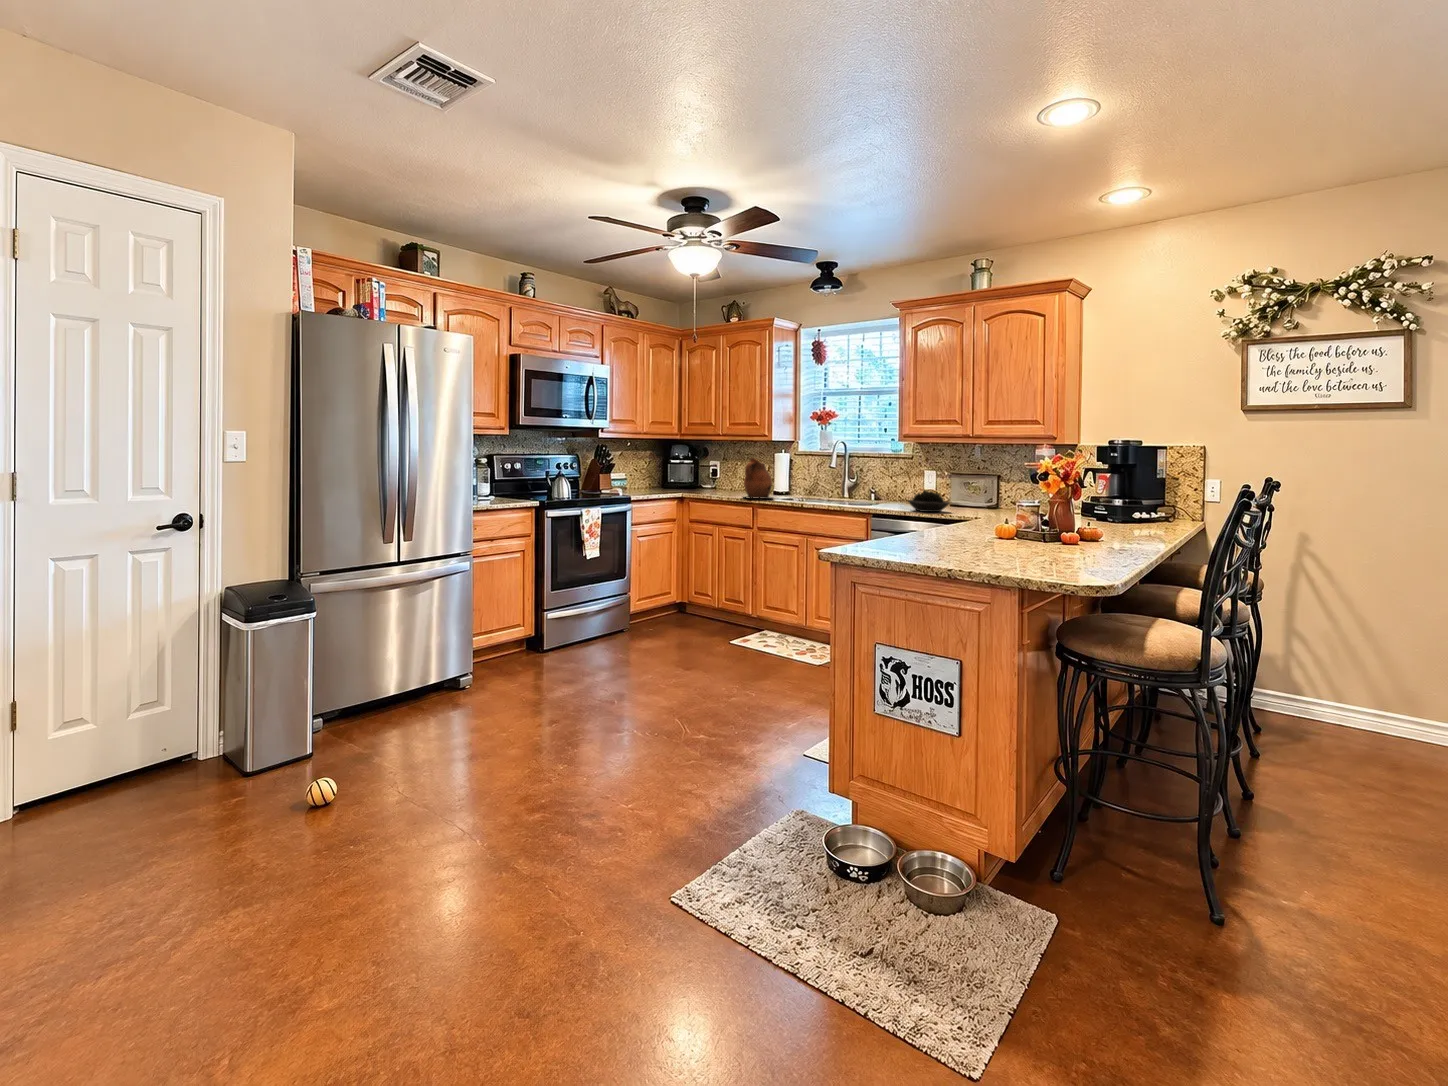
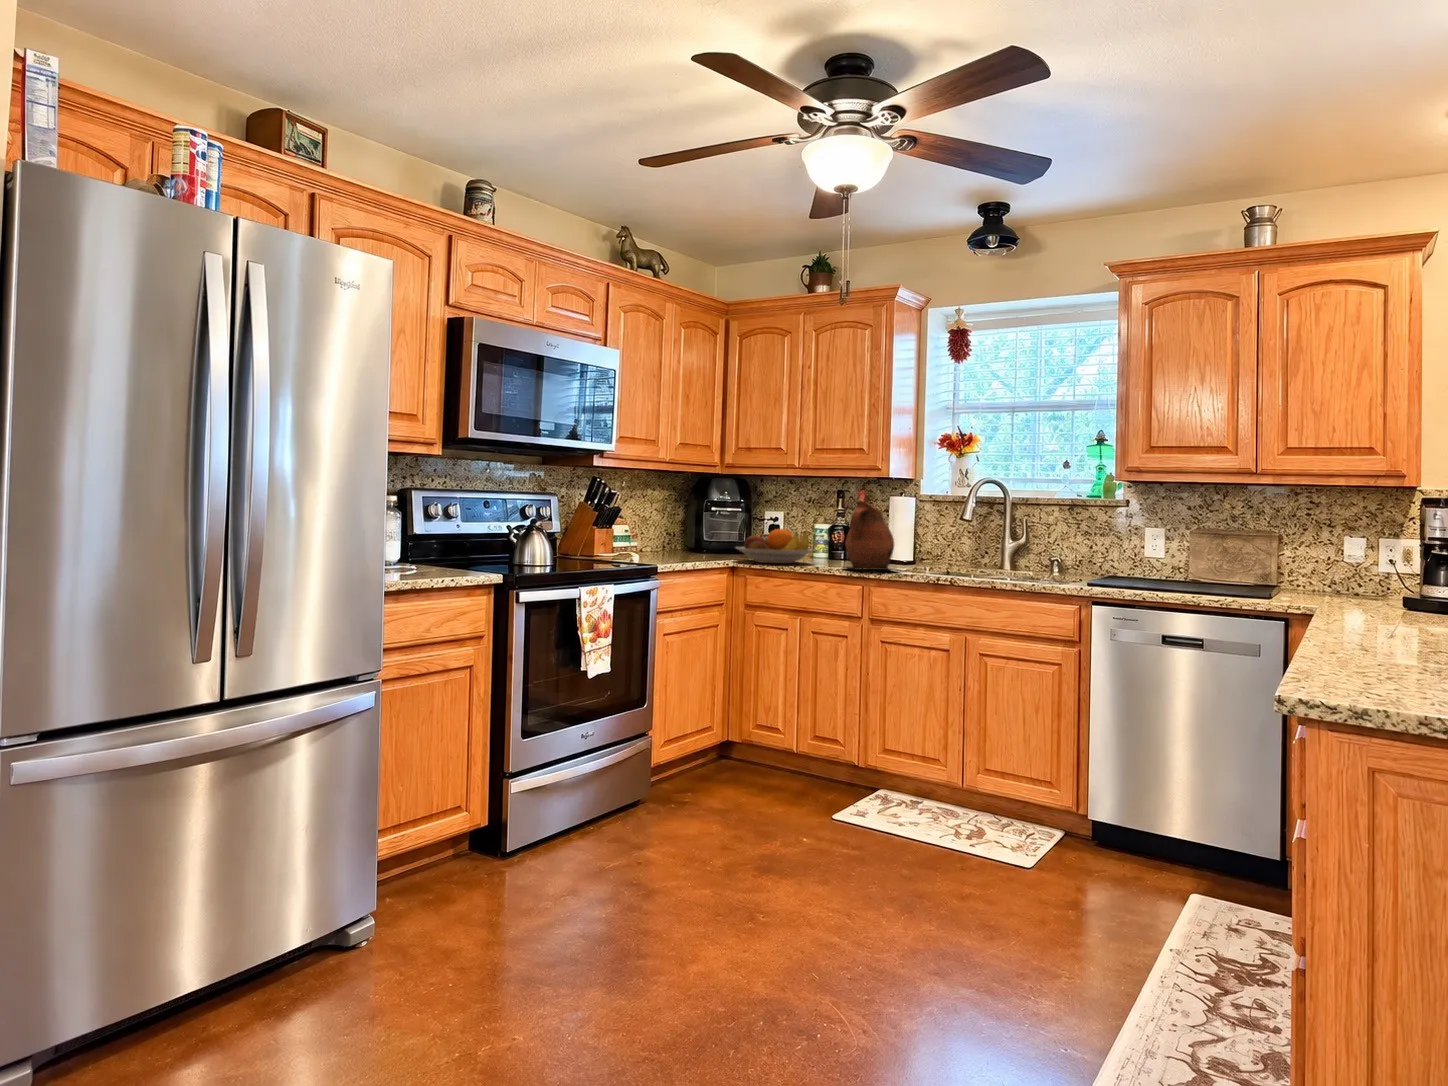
fruit bowl: none [682,474,730,495] -> present [736,529,814,564]
succulent plant: present [909,490,949,512] -> none [1152,555,1231,594]

